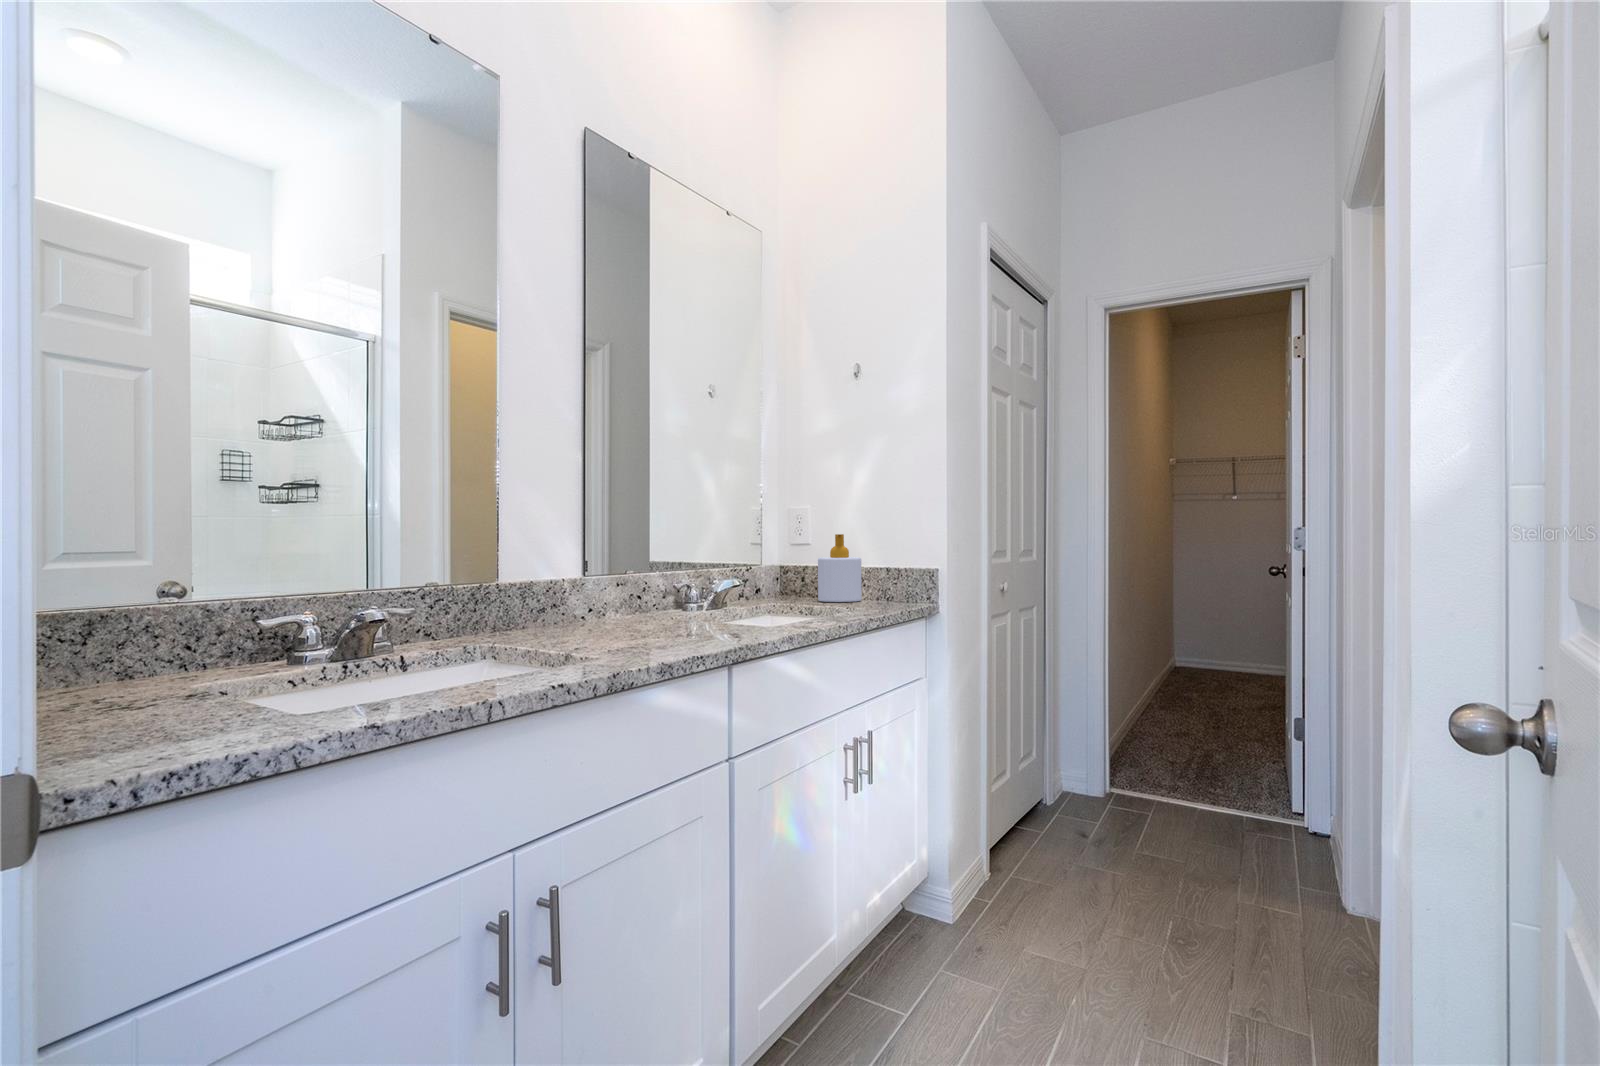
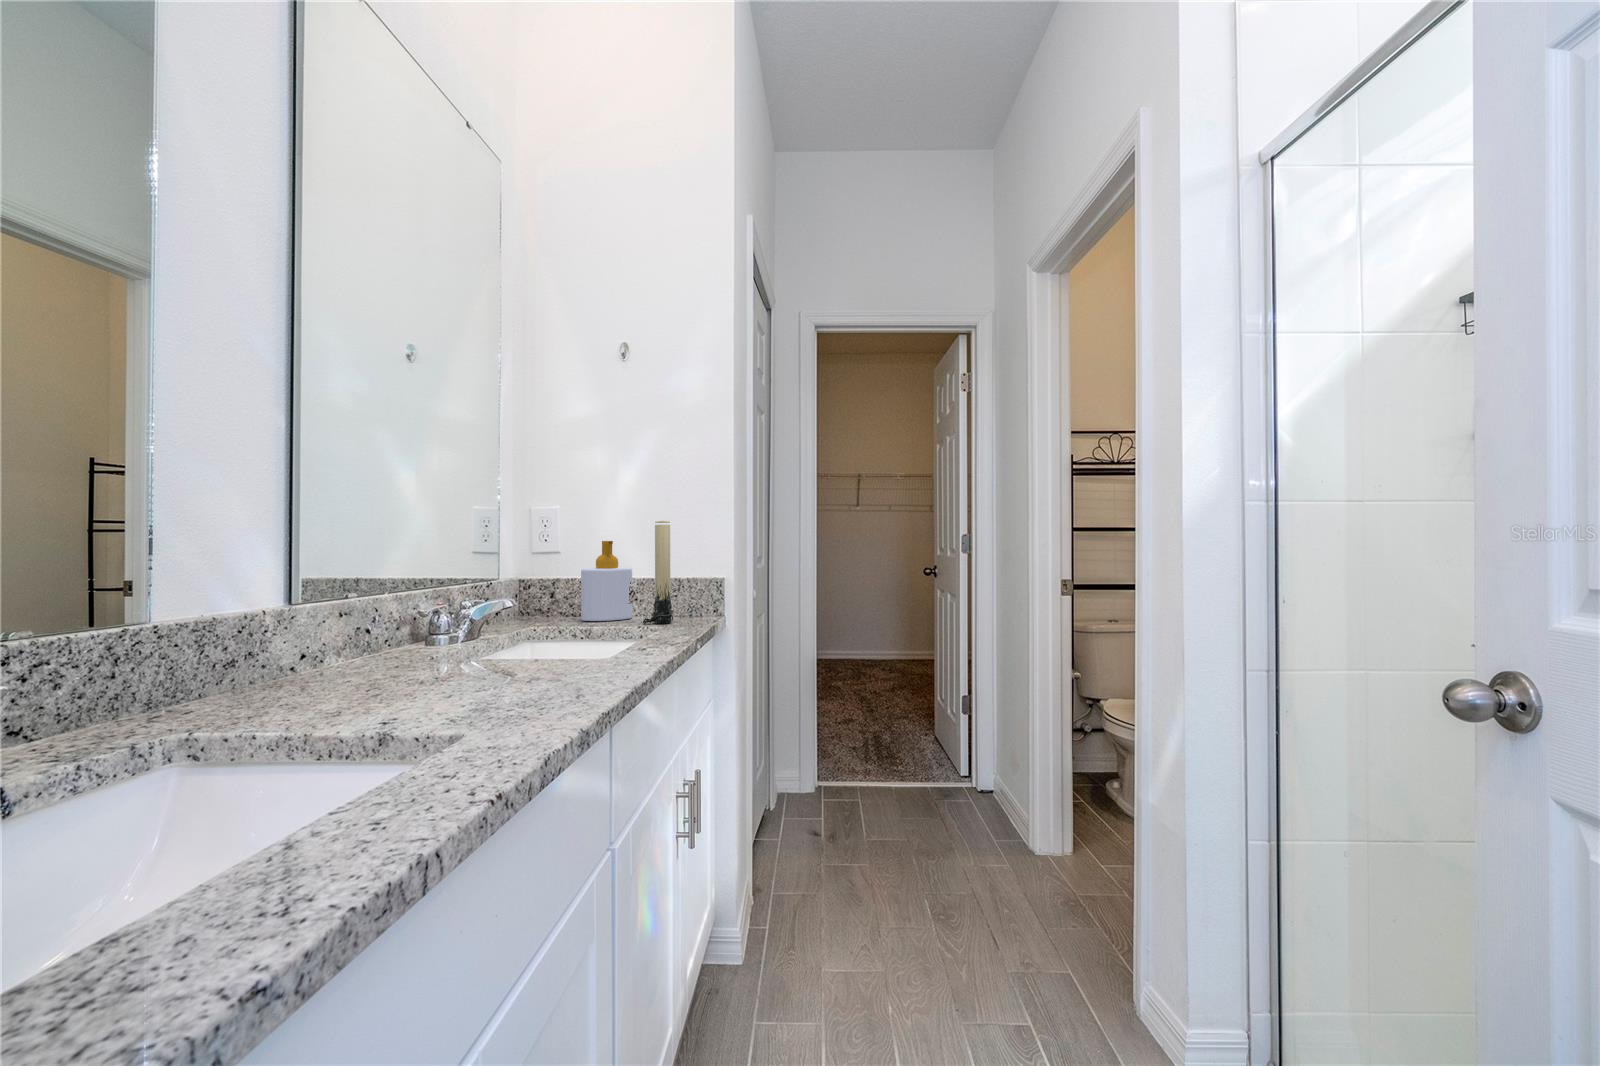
candle: none [857,517,882,606] -> present [643,521,673,624]

